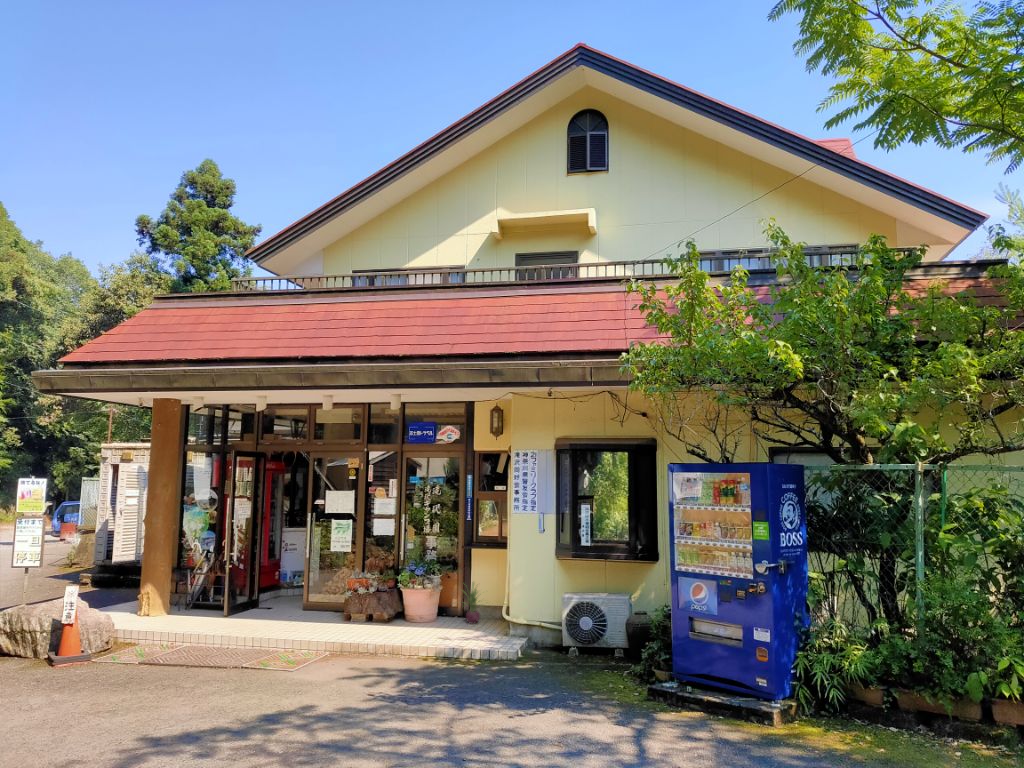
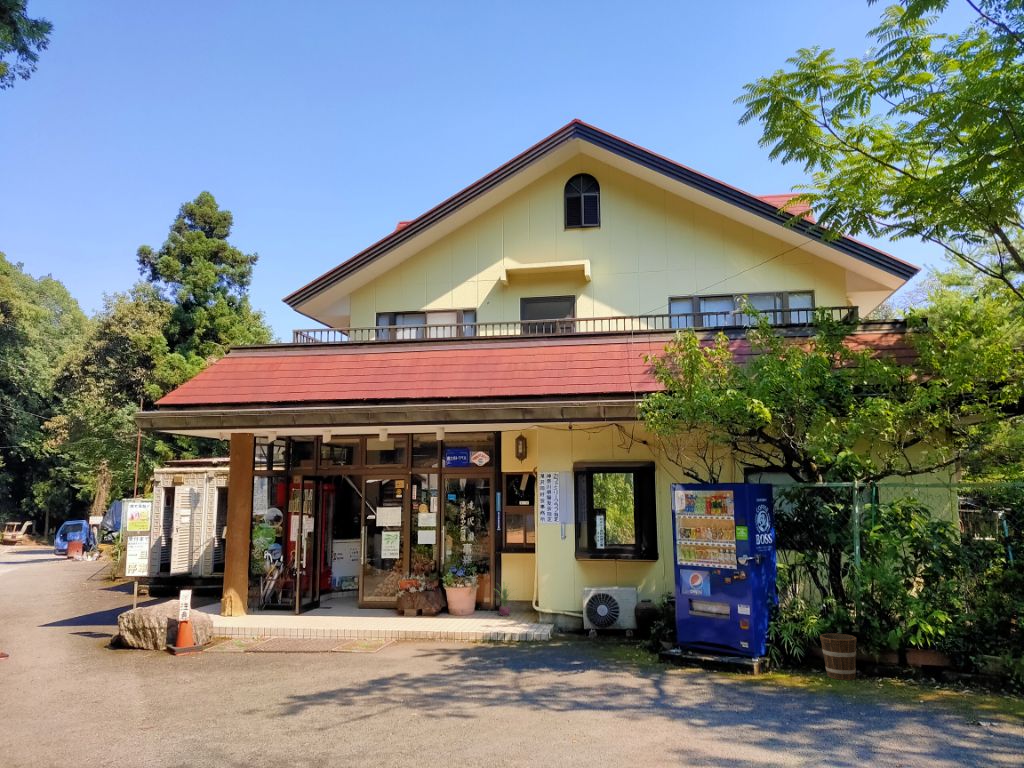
bucket: none [868,672,922,741] -> present [820,634,857,680]

